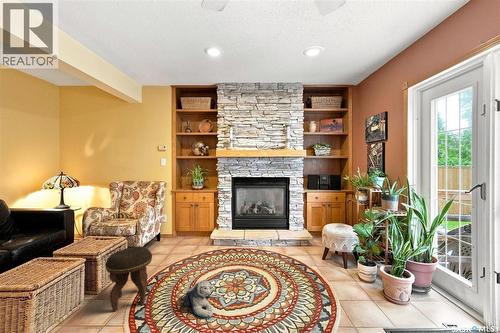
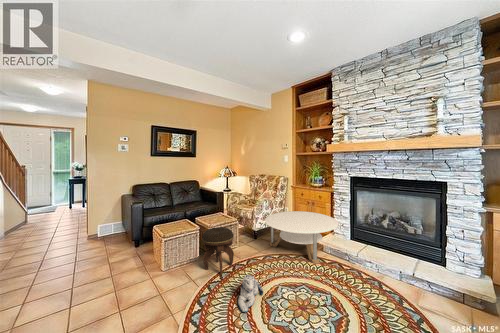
round table: none [161,214,233,258] -> present [265,211,339,264]

